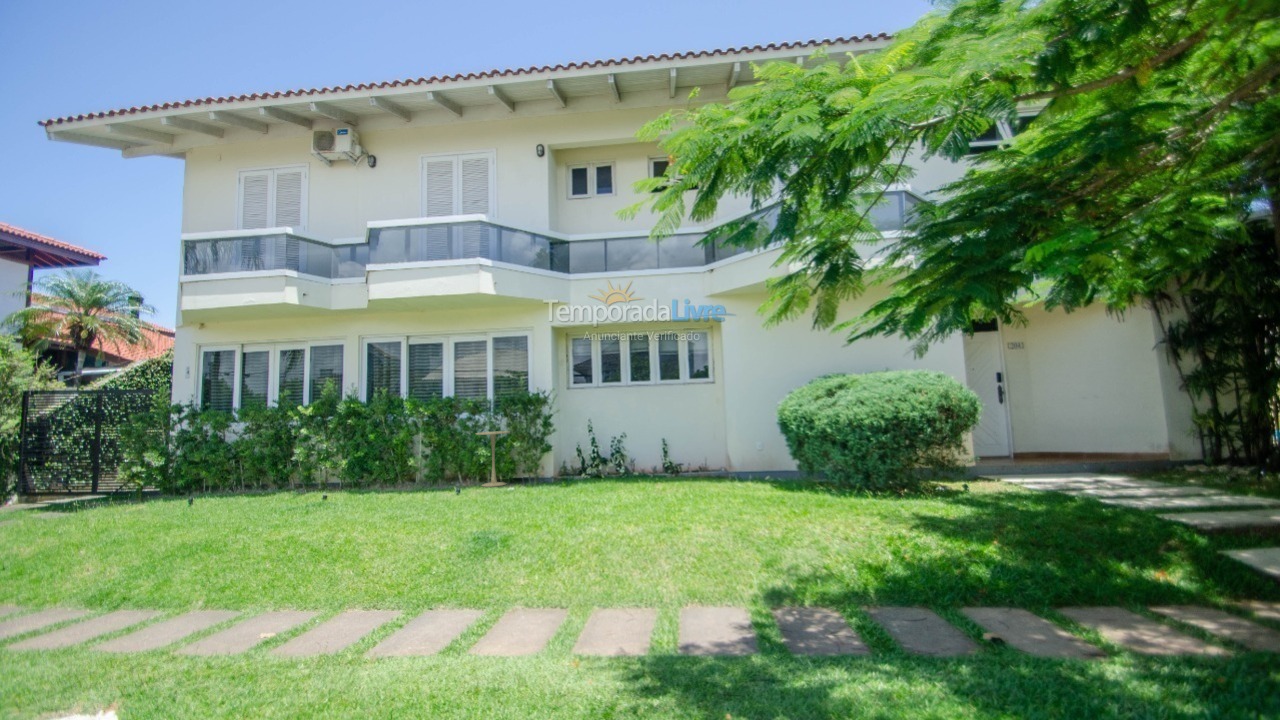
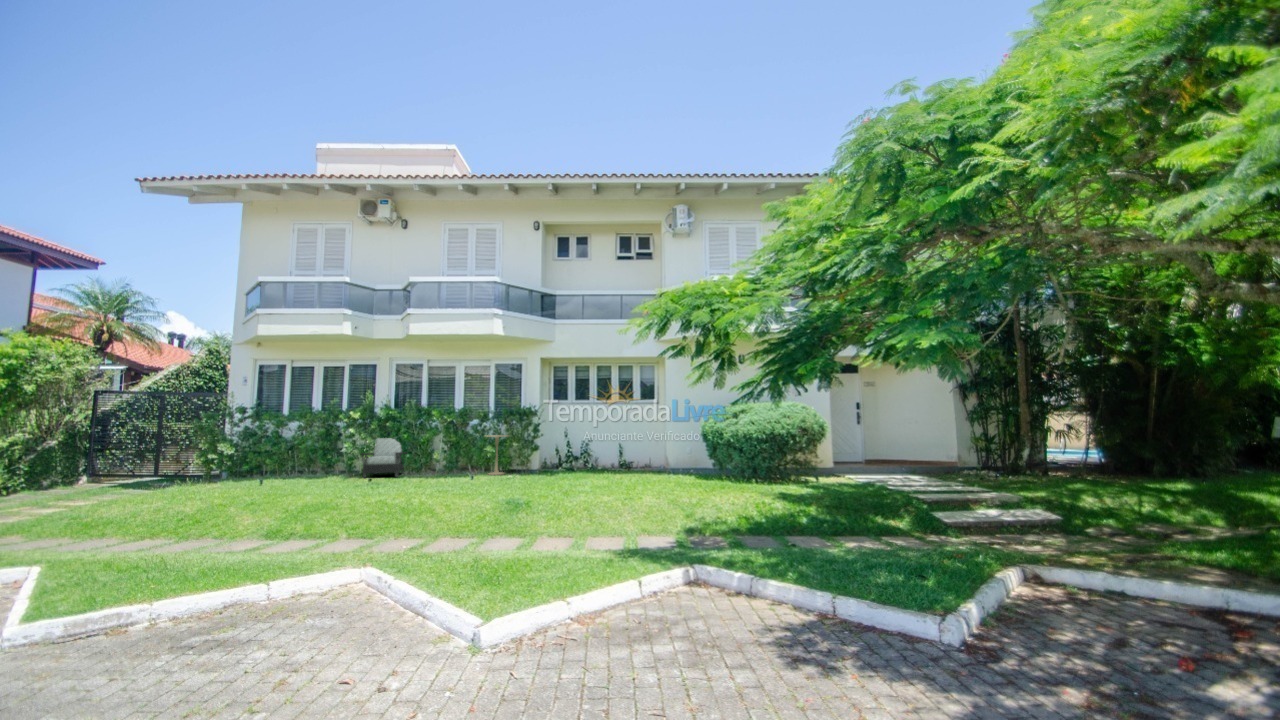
armchair: none [310,439,378,495] -> present [361,438,407,478]

